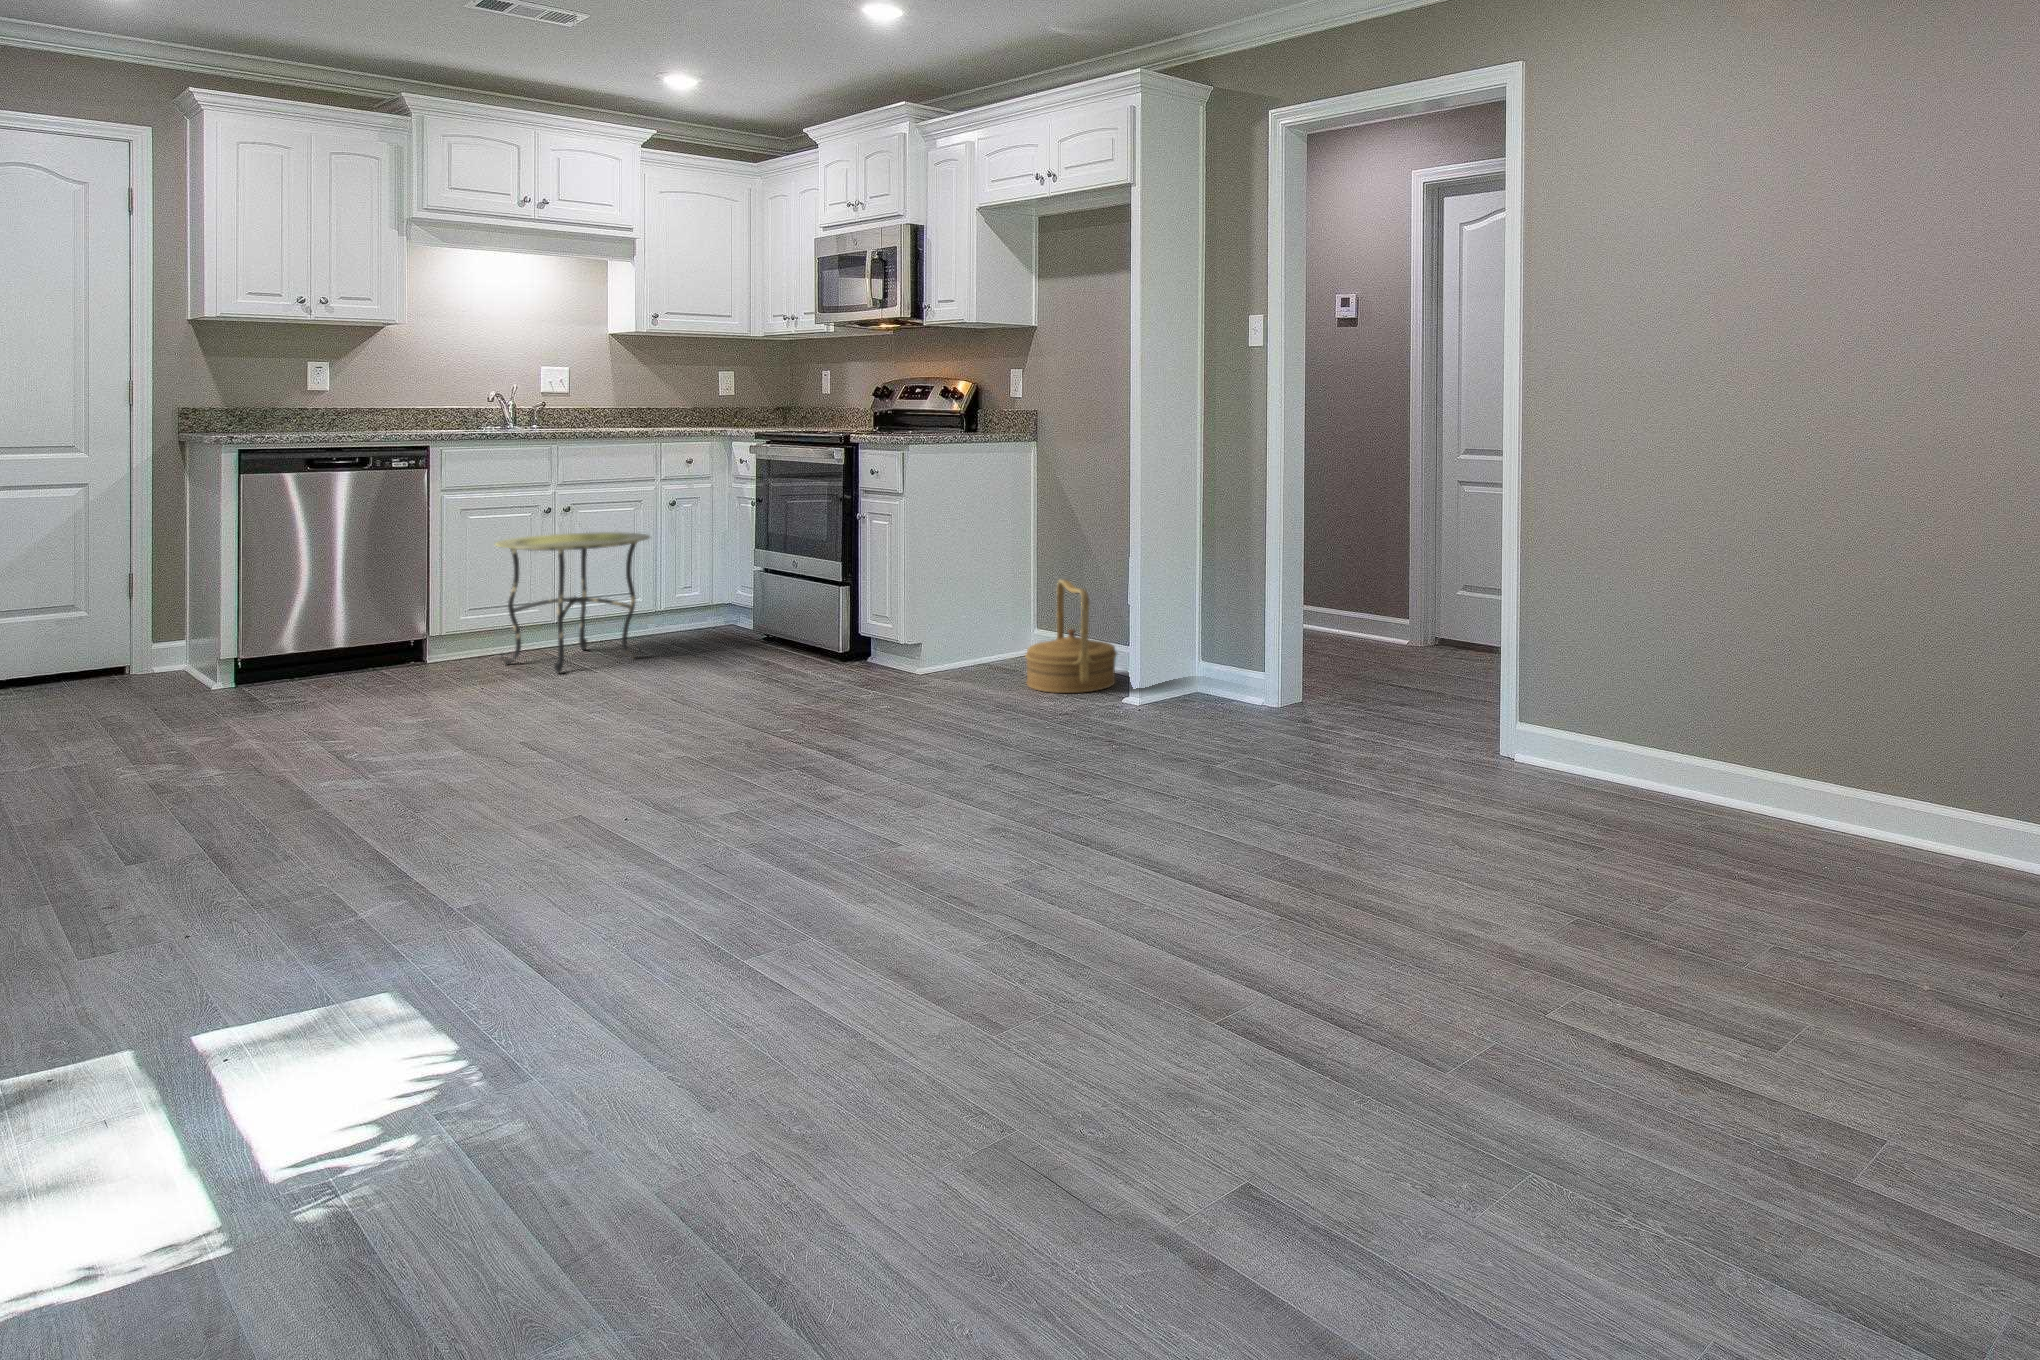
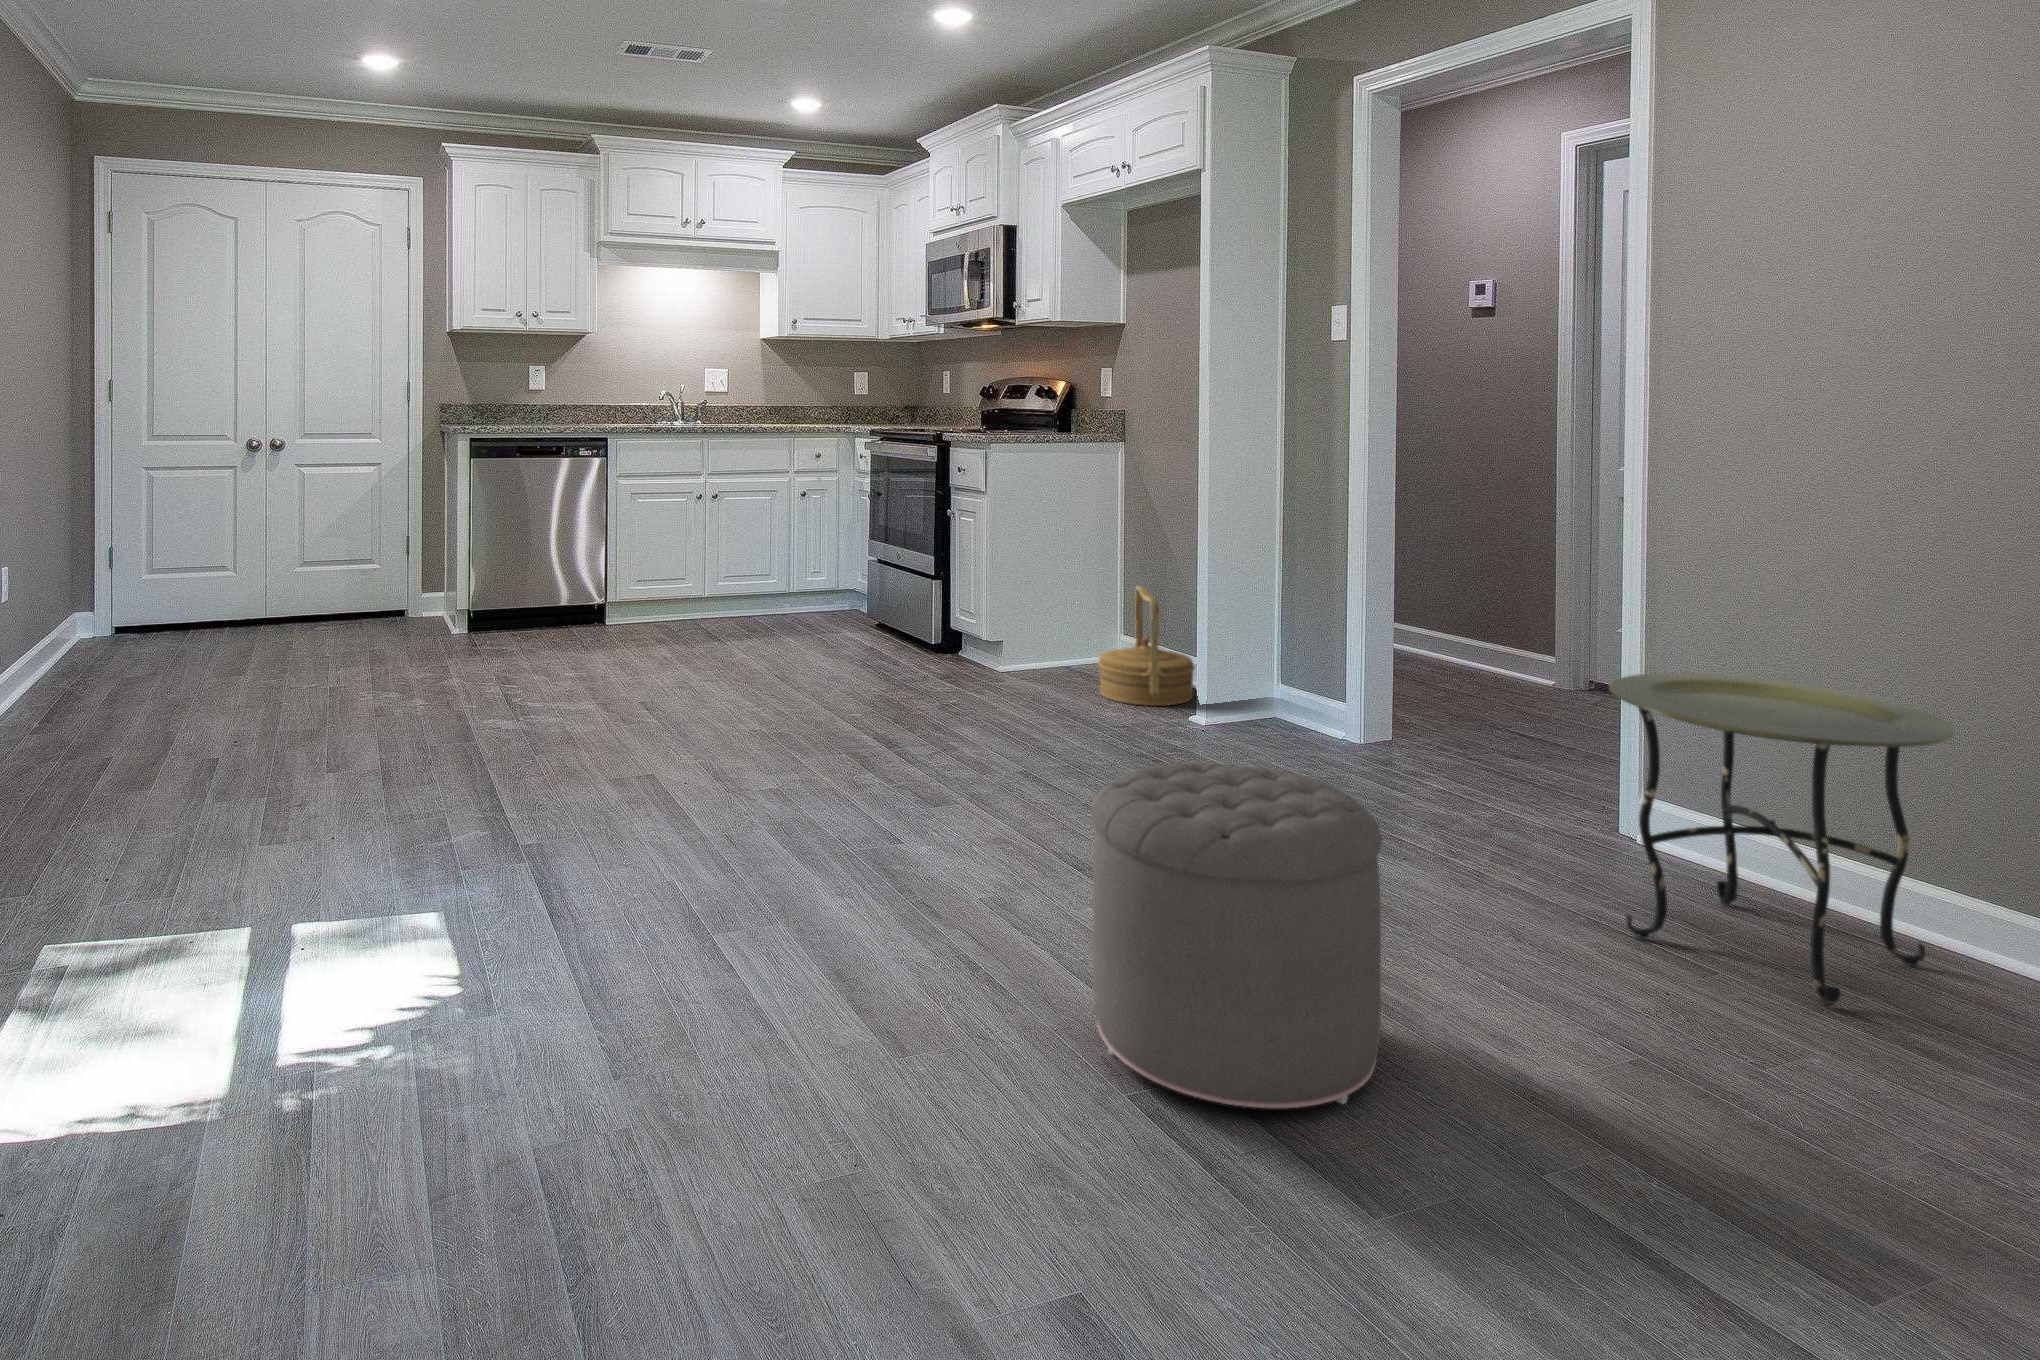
side table: present [495,532,650,673] -> present [1609,673,1956,1008]
ottoman: none [1155,717,1401,1002] -> present [1091,762,1382,1109]

